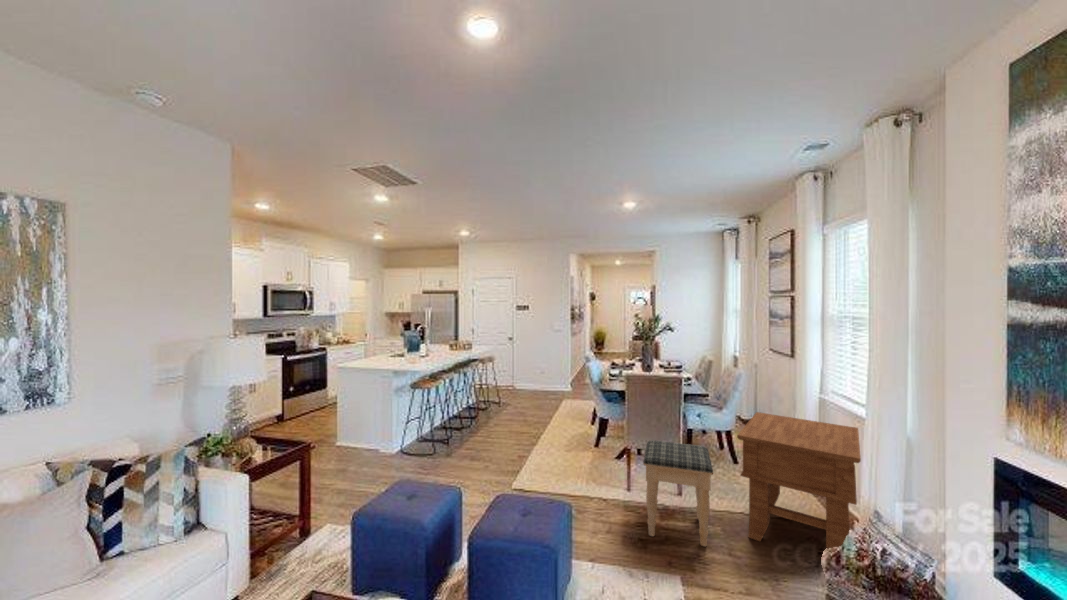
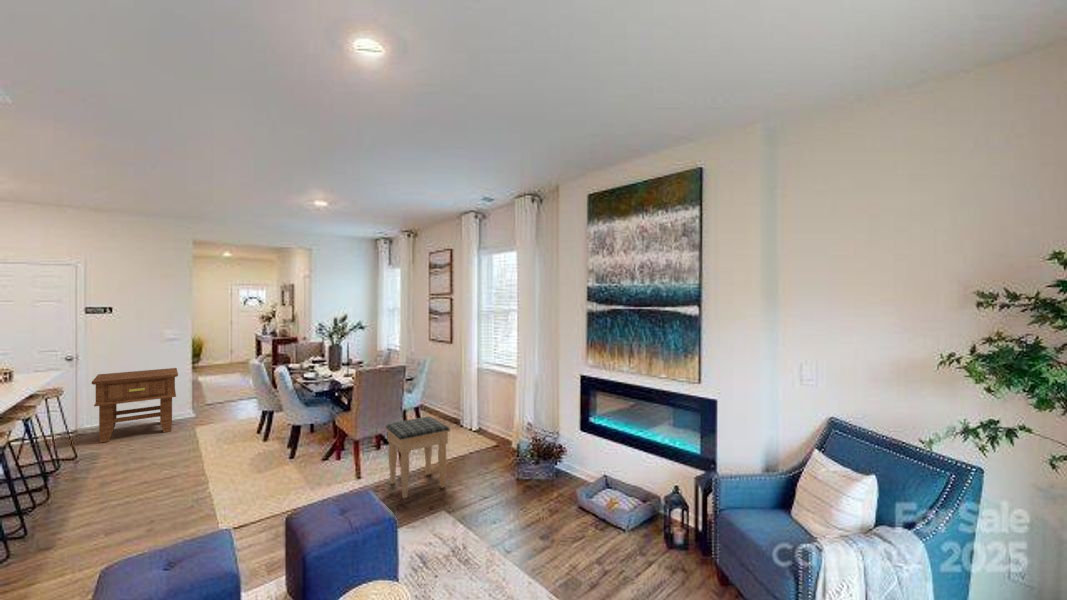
side table: present [737,412,861,549] -> present [92,368,178,443]

